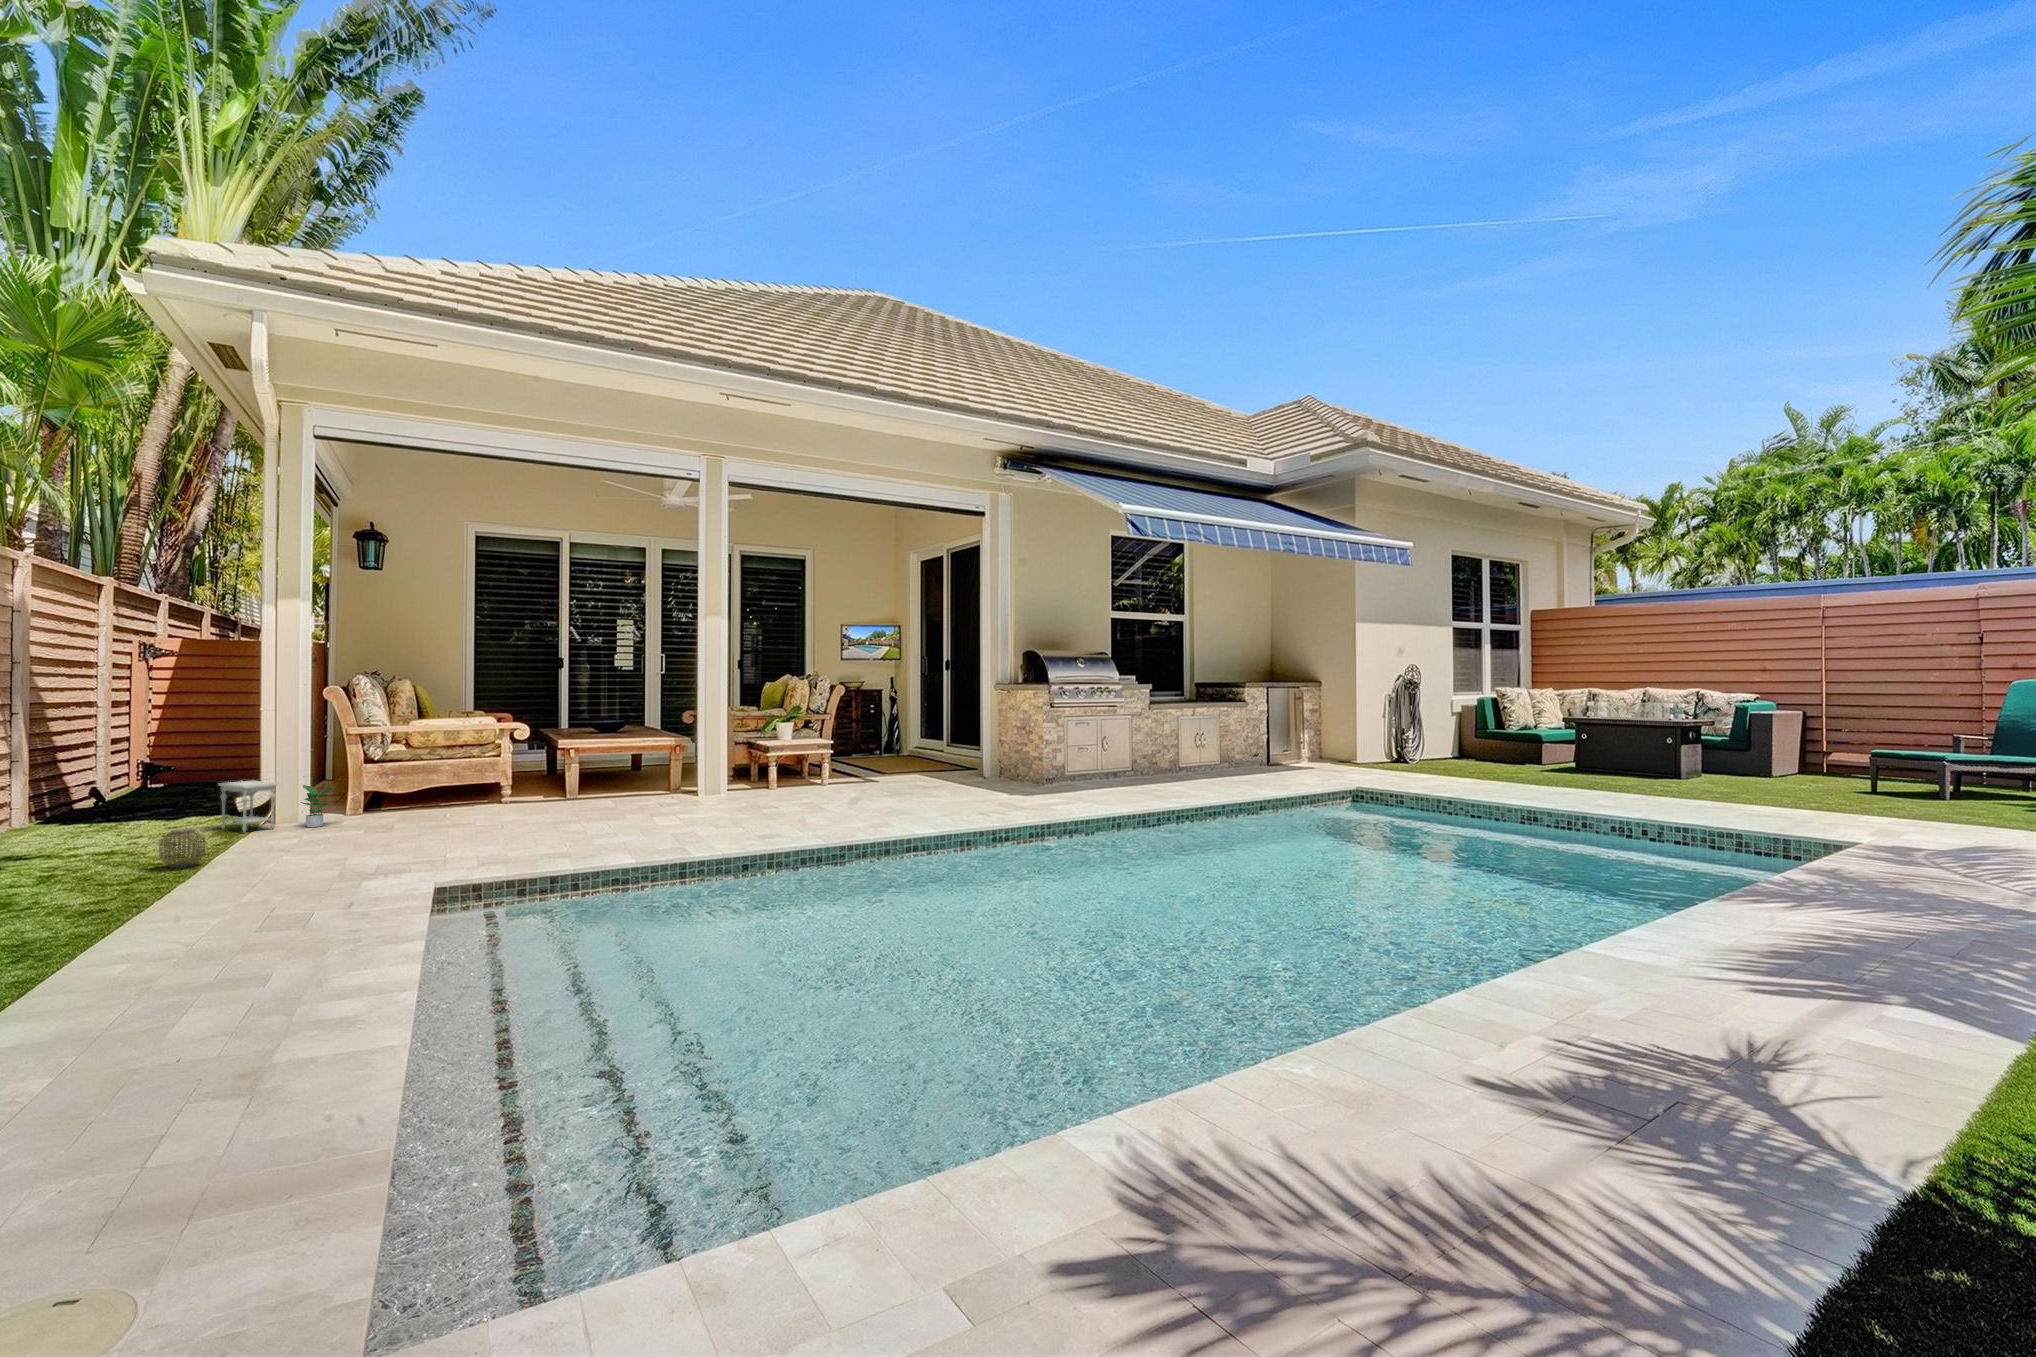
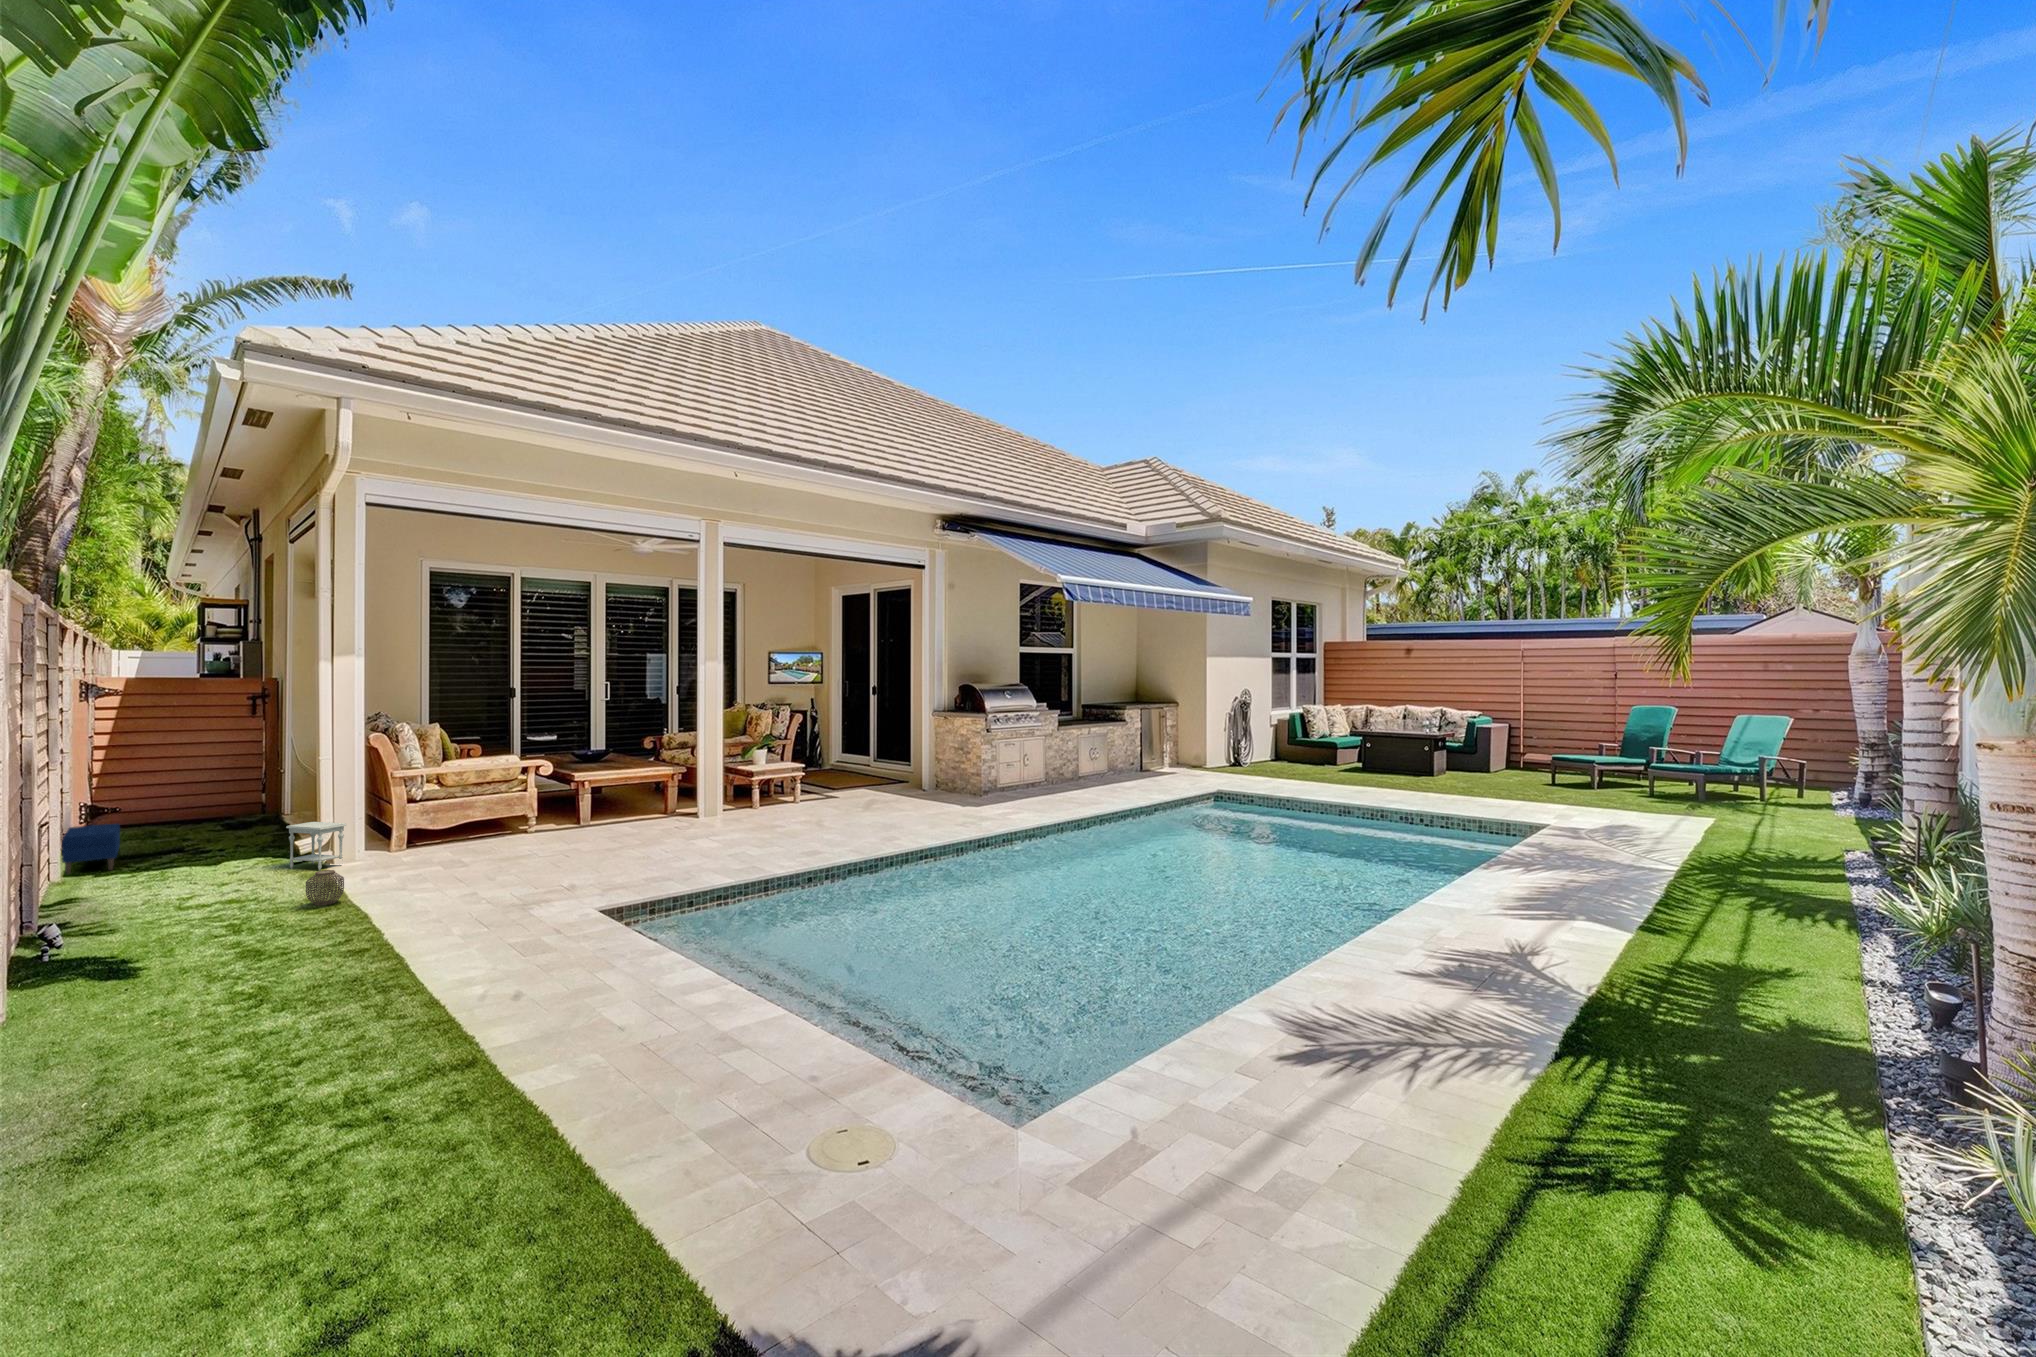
bench: none [18,778,101,827] -> present [62,824,120,874]
potted plant: present [301,785,335,828] -> none [364,824,397,862]

